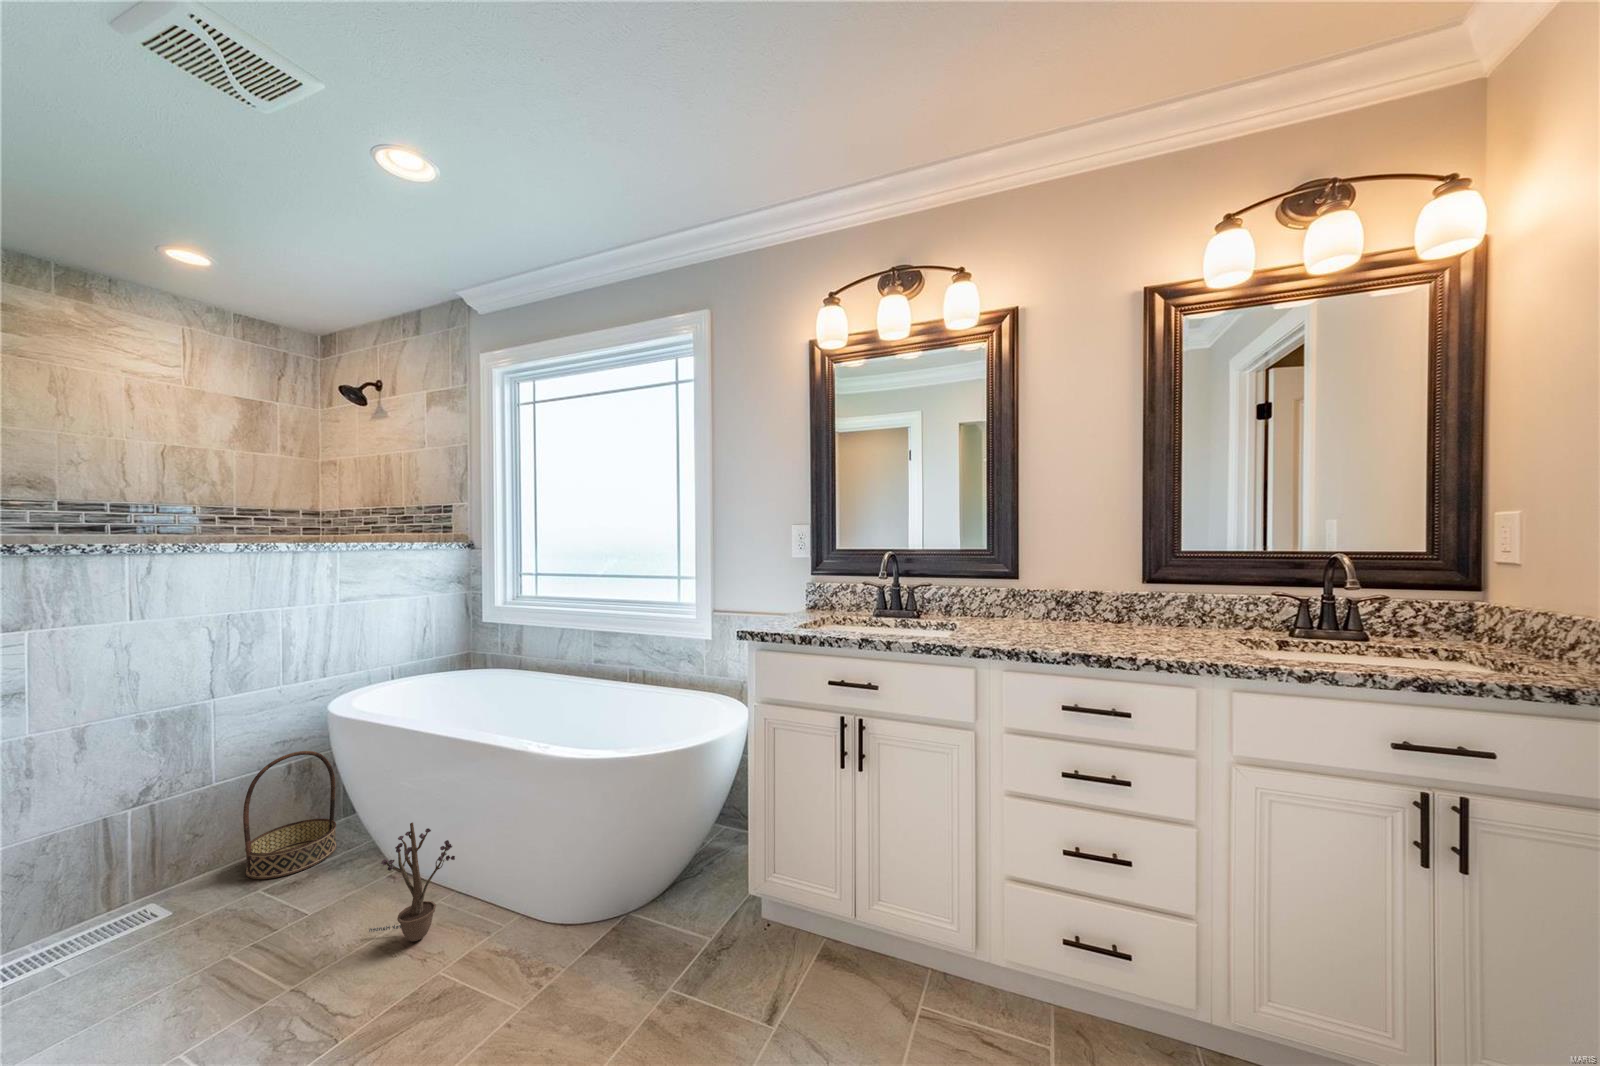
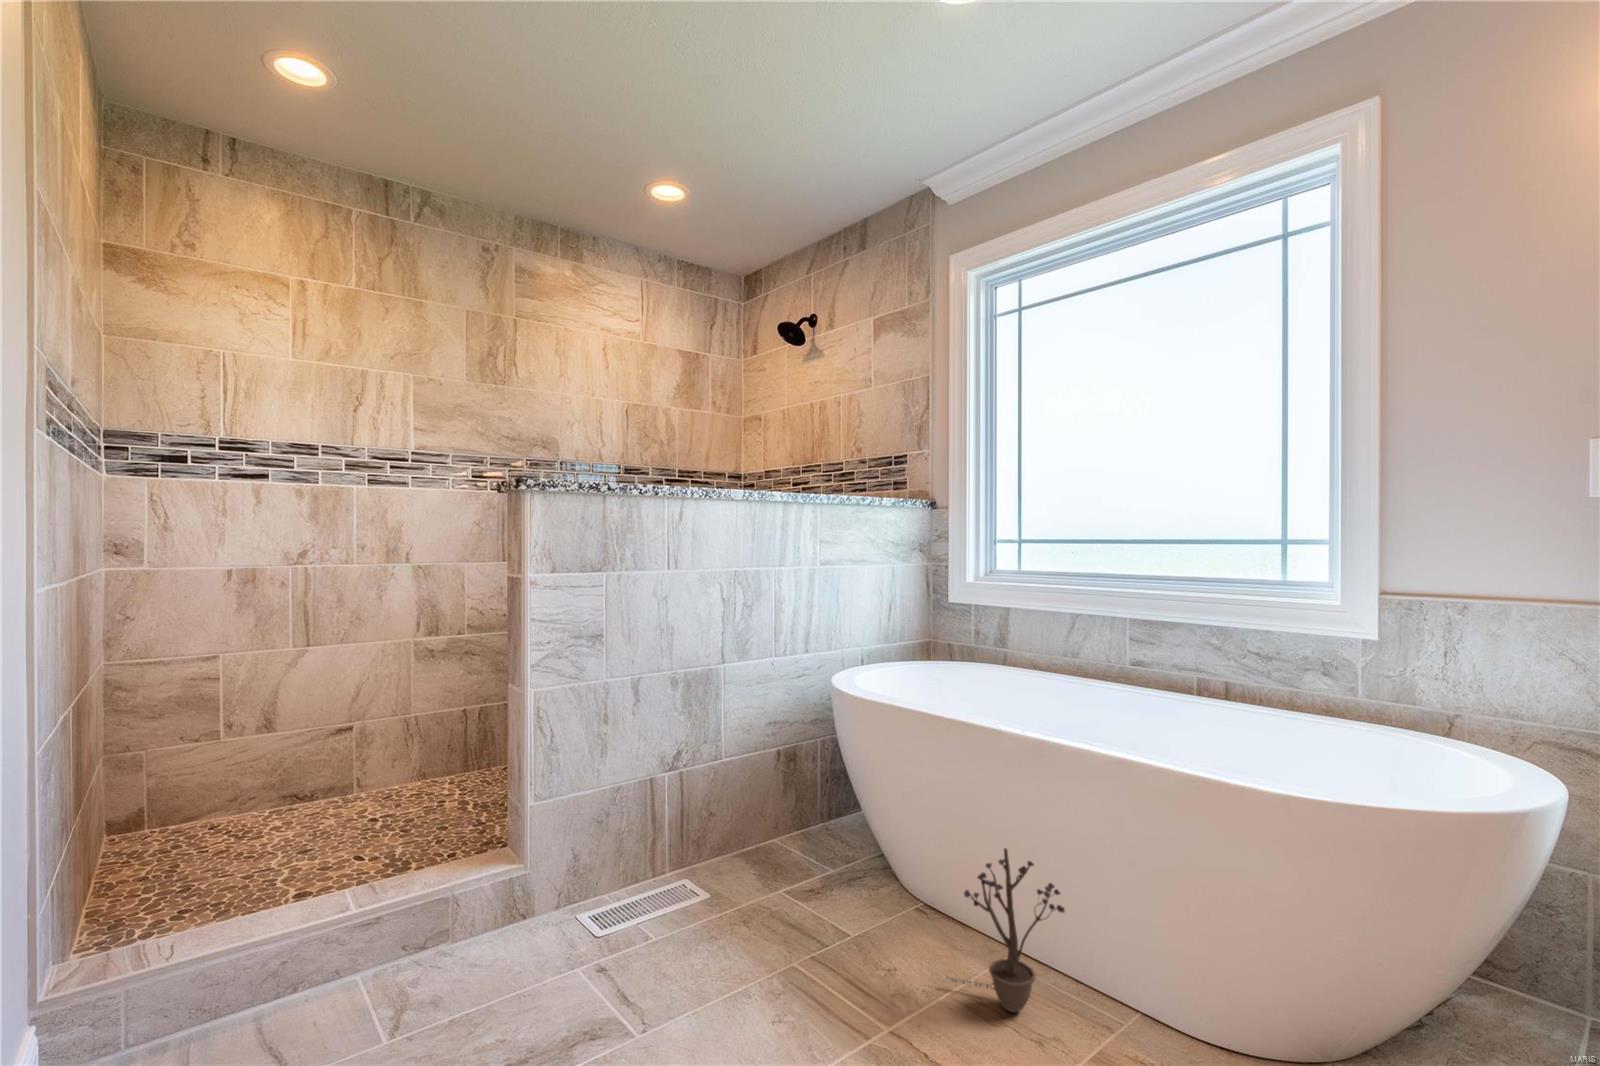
basket: present [243,751,336,879] -> none [756,735,836,879]

